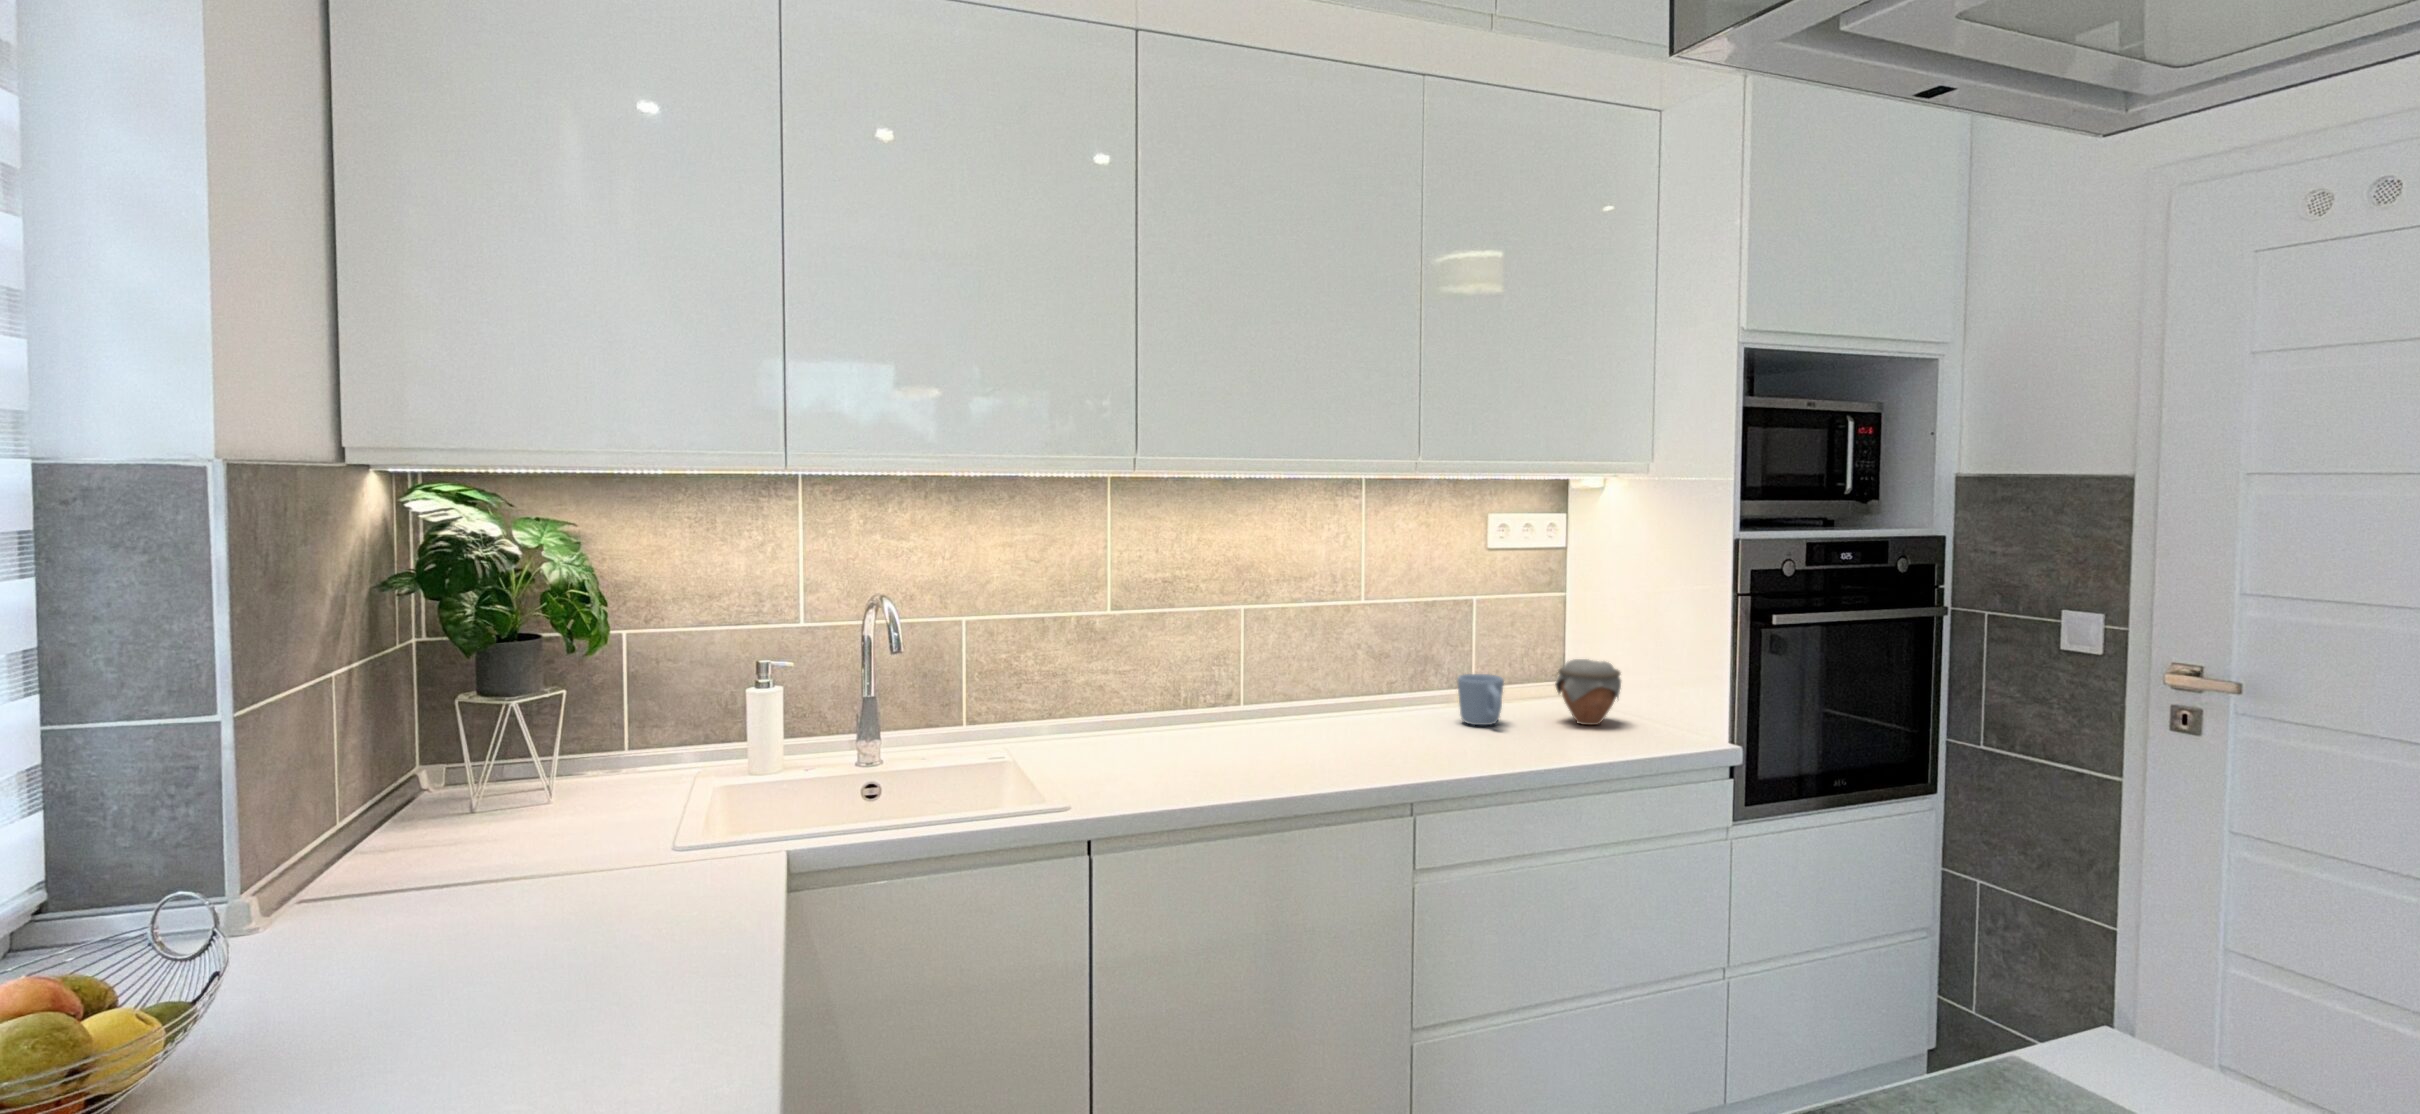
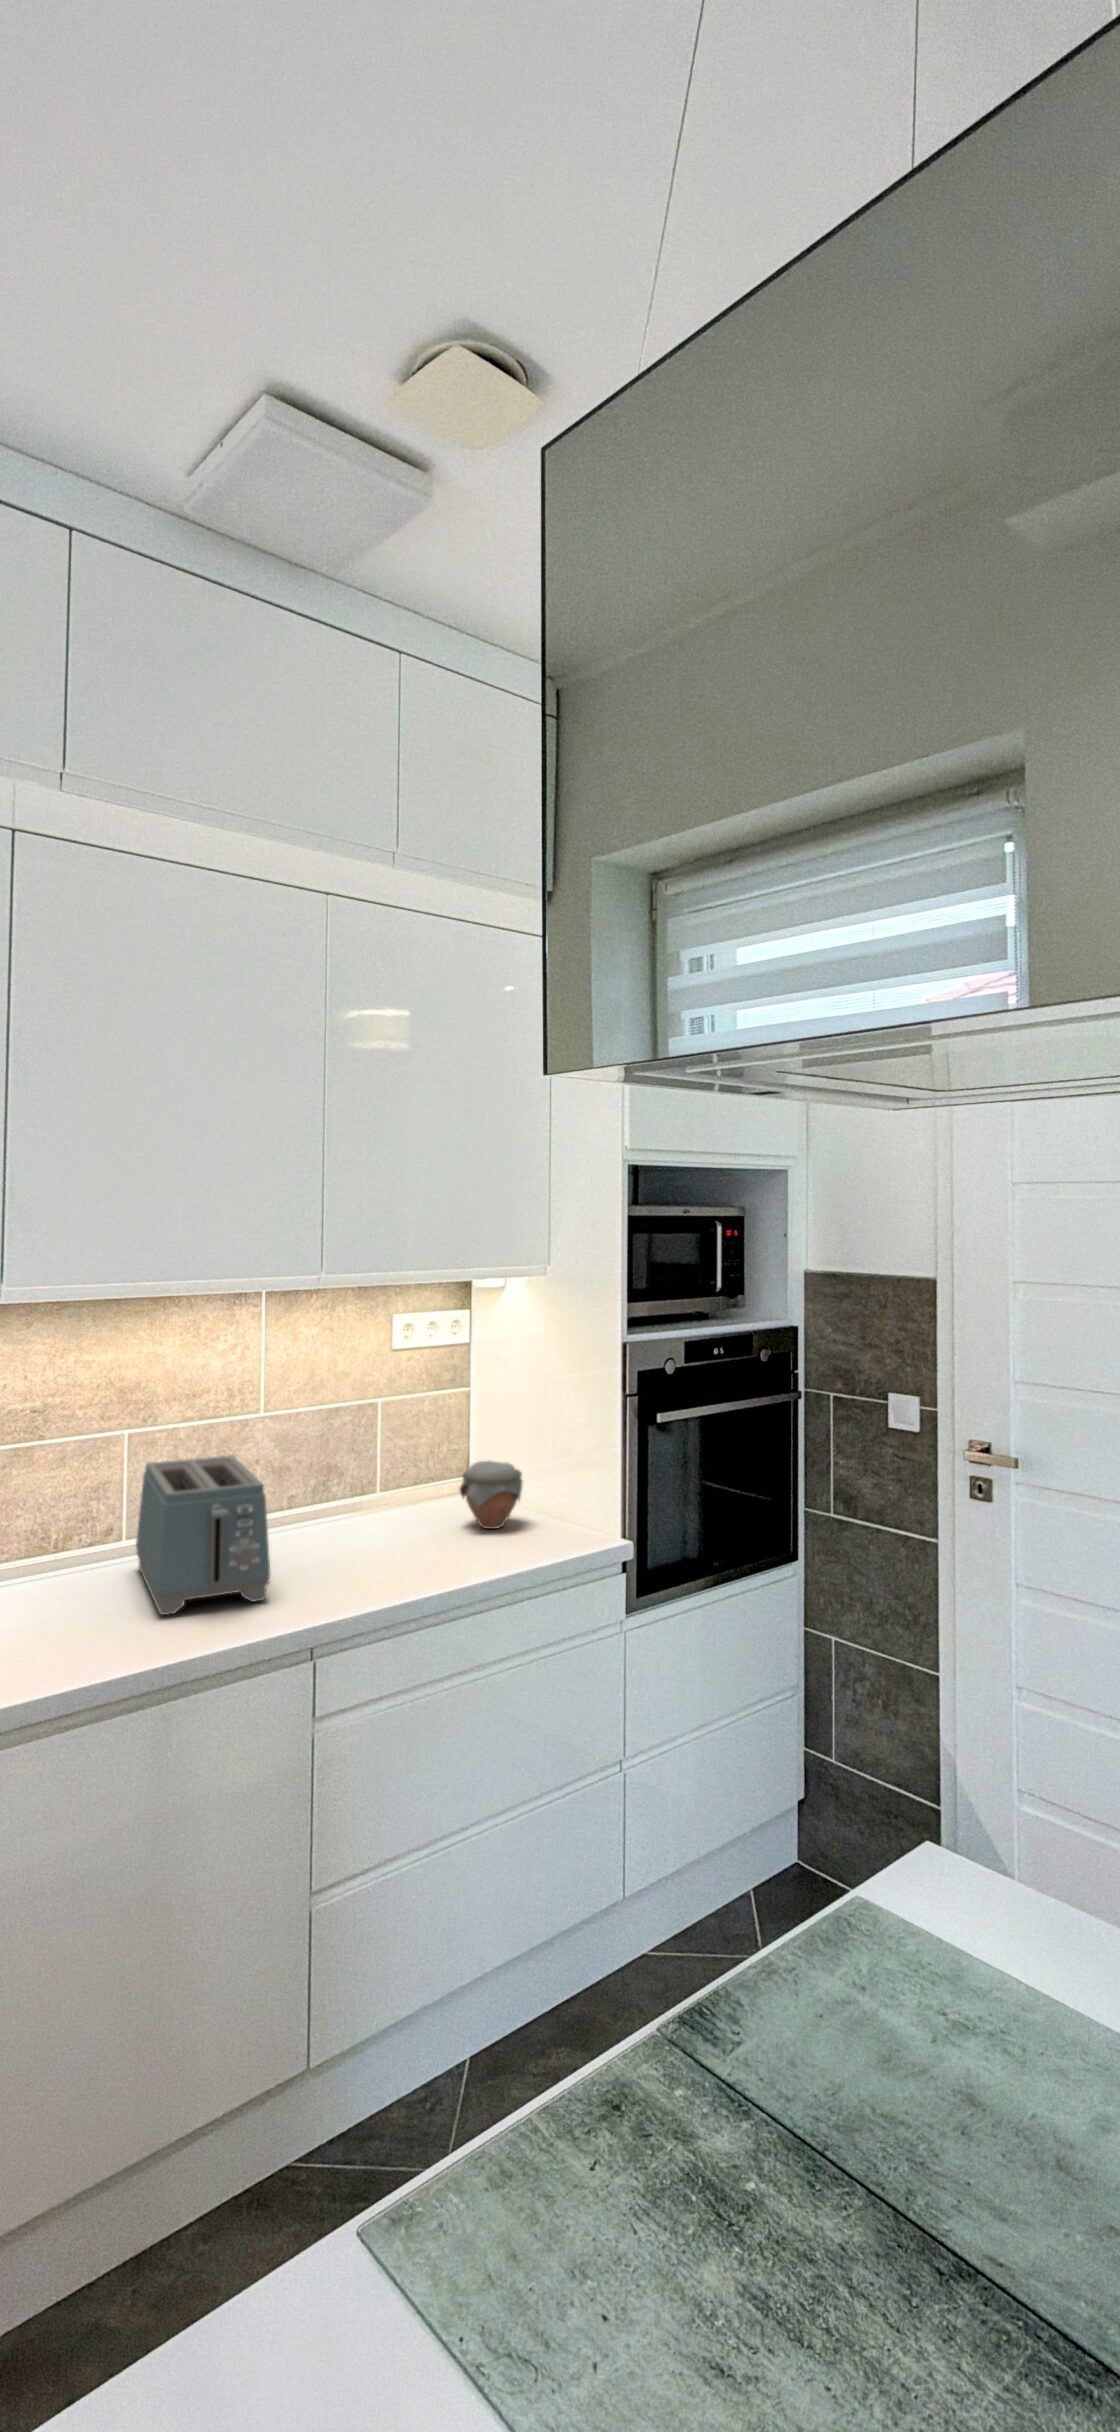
toaster: none [1253,633,1374,762] -> present [136,1456,271,1615]
mug: present [1458,674,1504,725] -> none [361,1484,408,1540]

